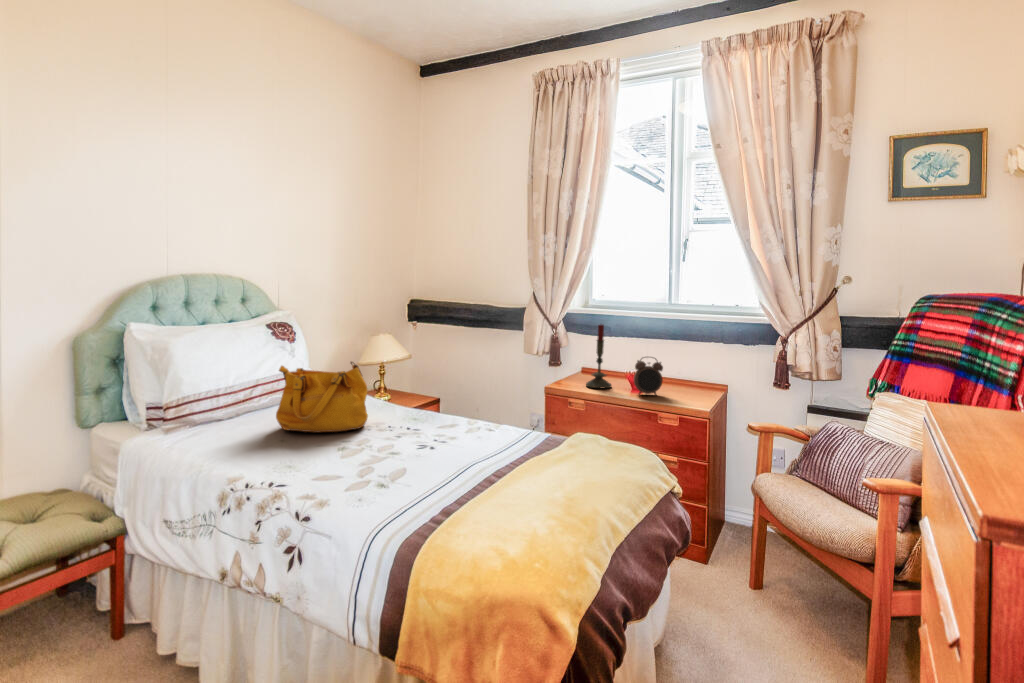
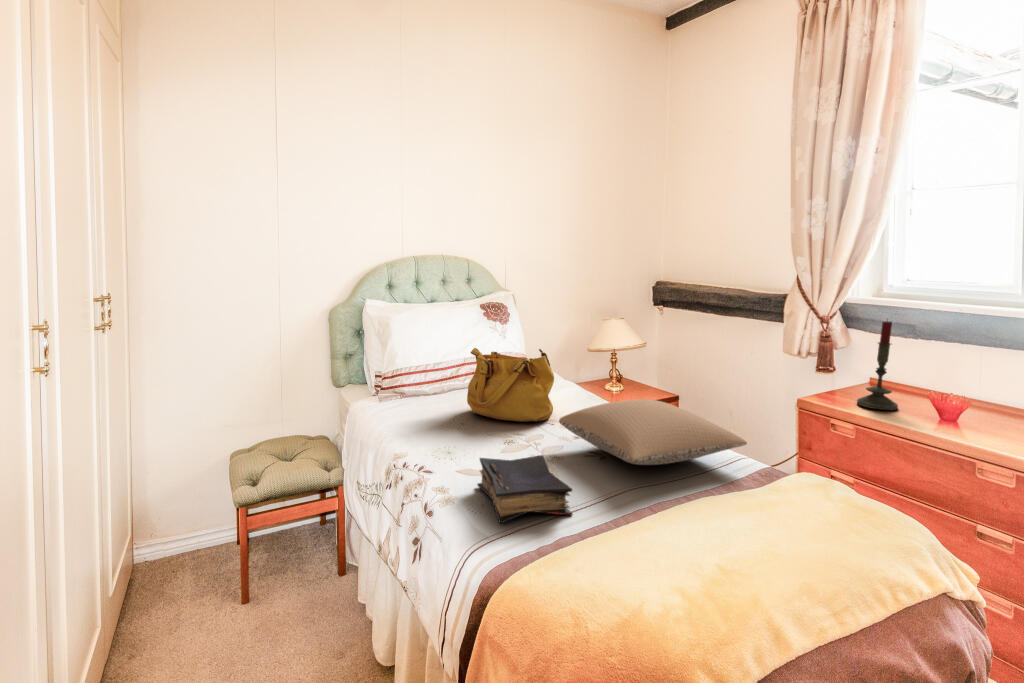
alarm clock: present [633,357,663,395] -> none [931,373,987,433]
pillow: none [391,395,543,446] -> present [559,399,747,465]
book: none [343,450,444,509] -> present [477,455,572,524]

